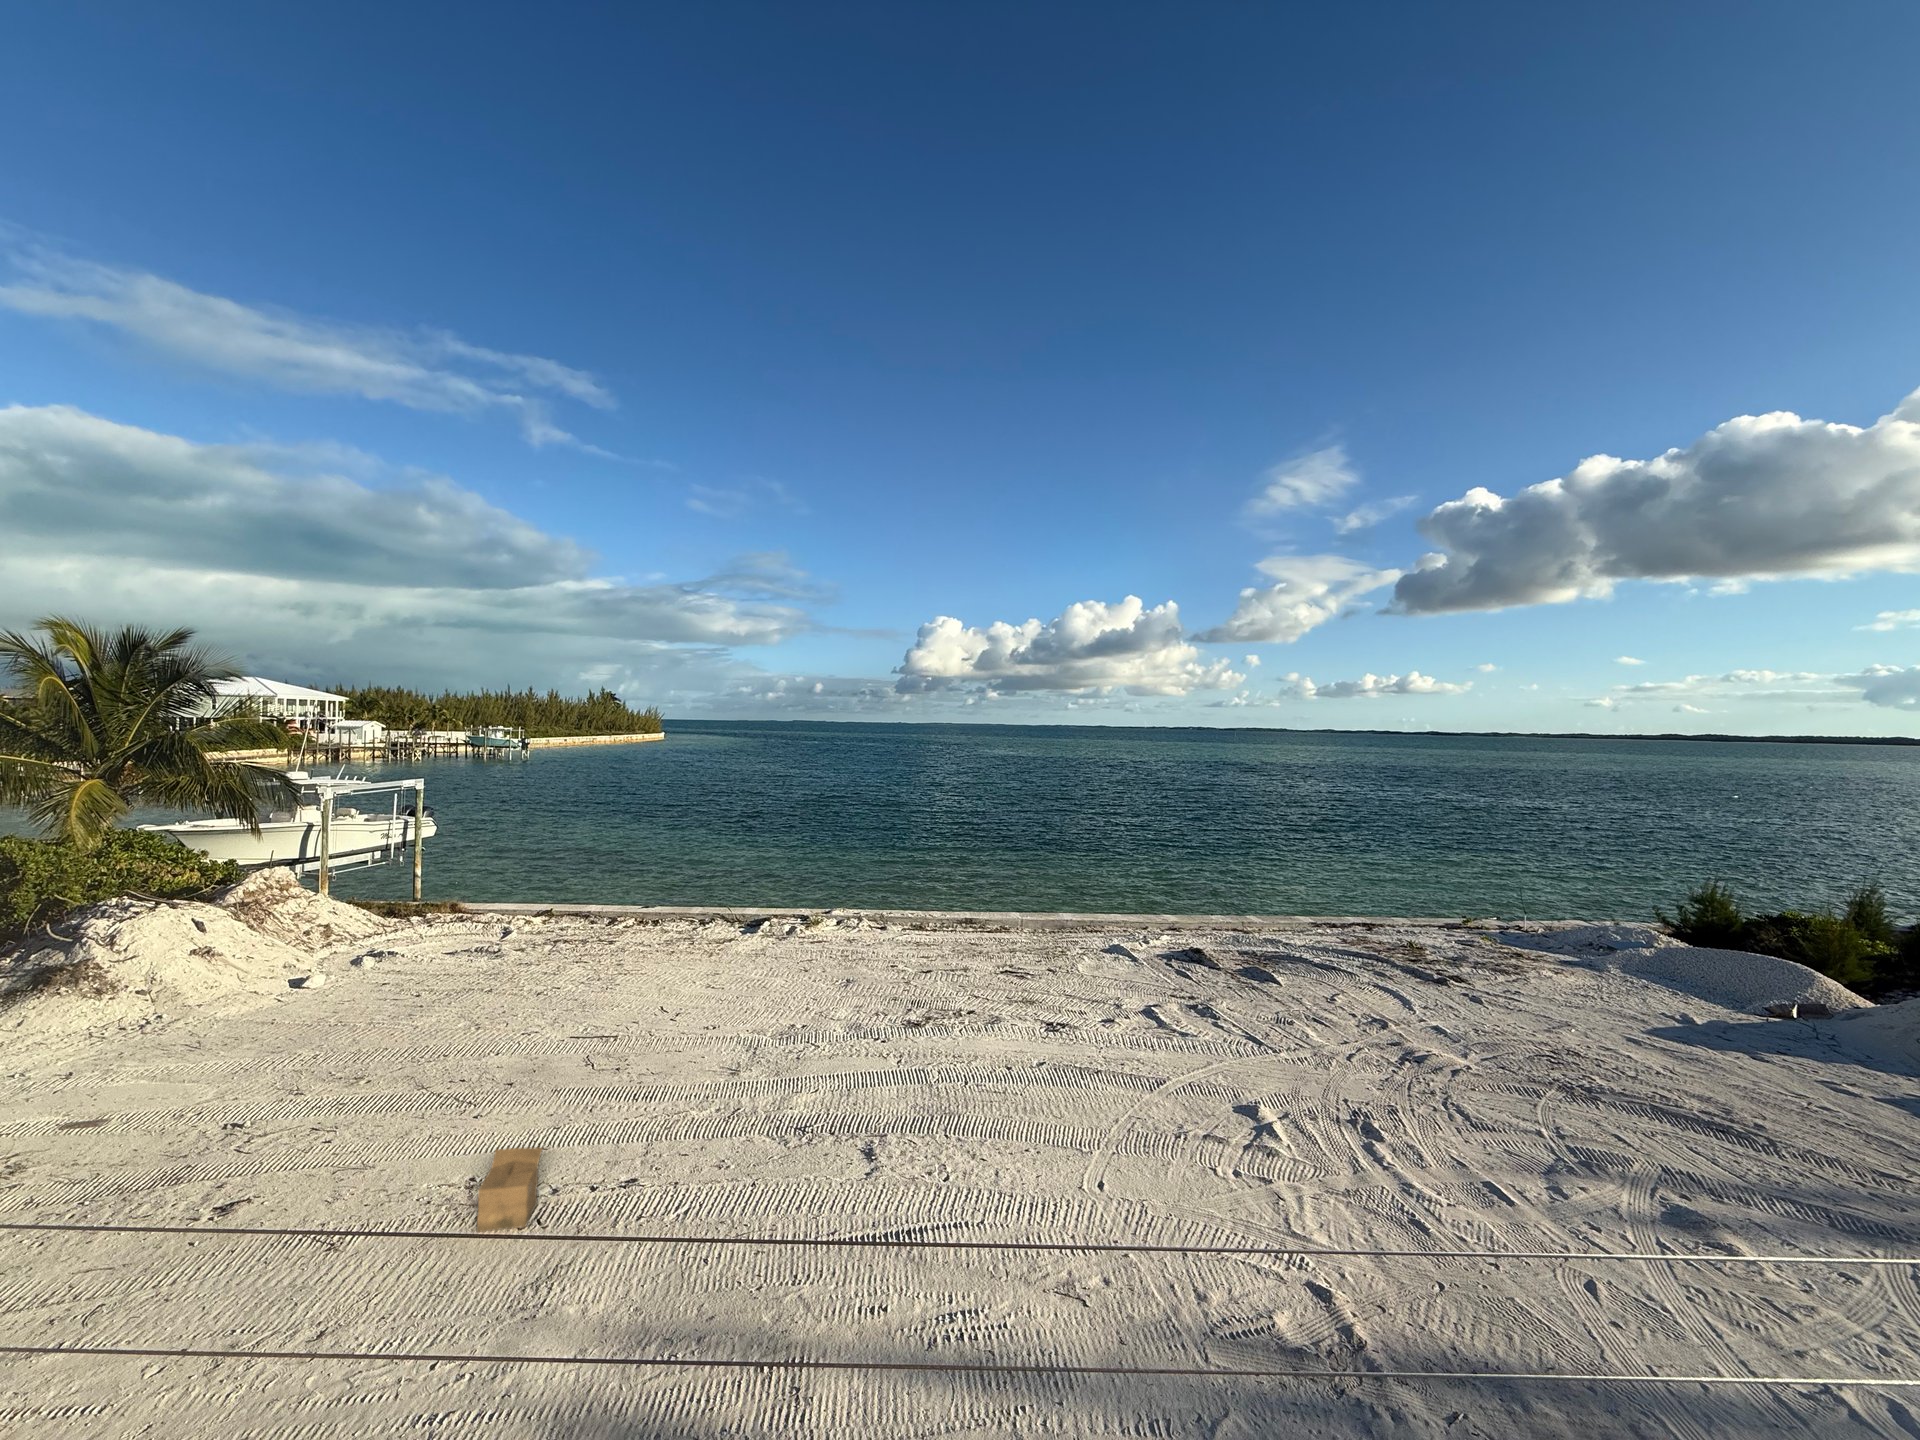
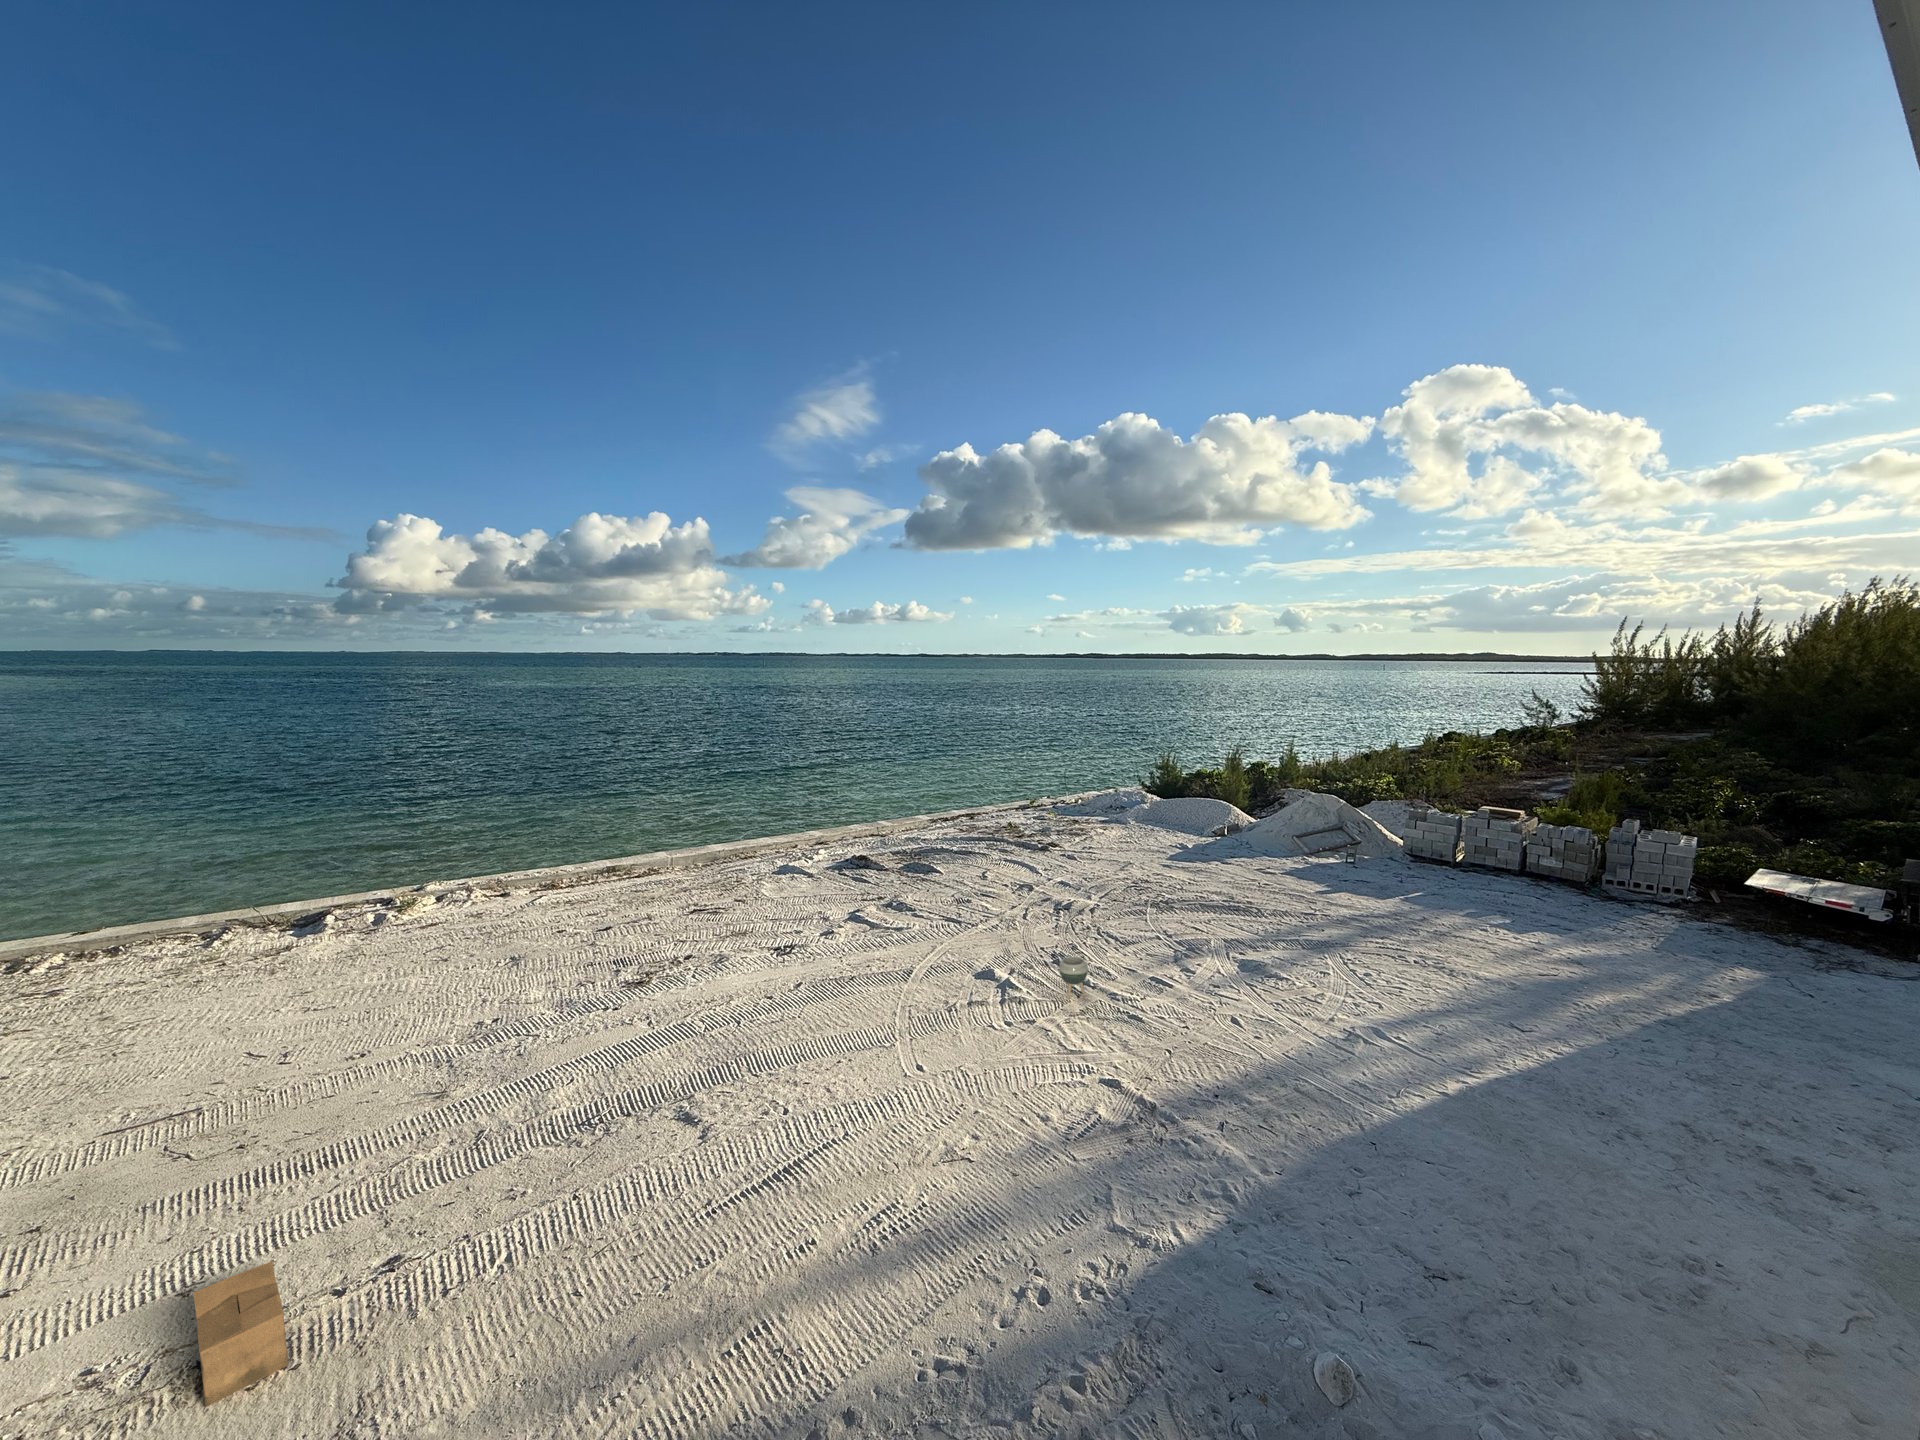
planter: none [1328,1119,1367,1176] -> present [1059,957,1088,999]

